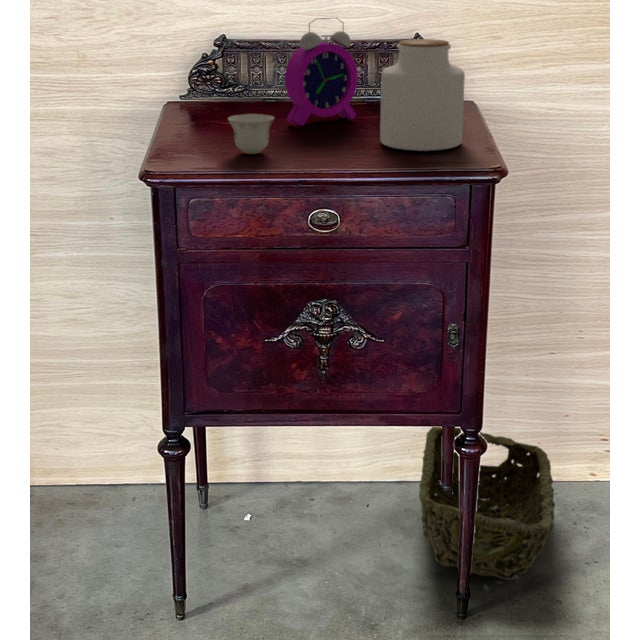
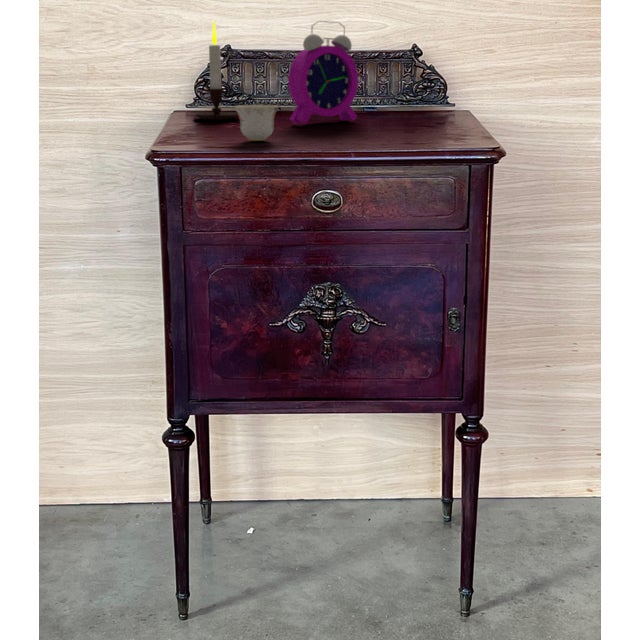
candle: none [188,12,246,116] -> present [195,21,248,120]
jar: present [380,39,465,151] -> none [381,36,462,137]
woven basket: present [419,427,555,580] -> none [422,435,558,581]

